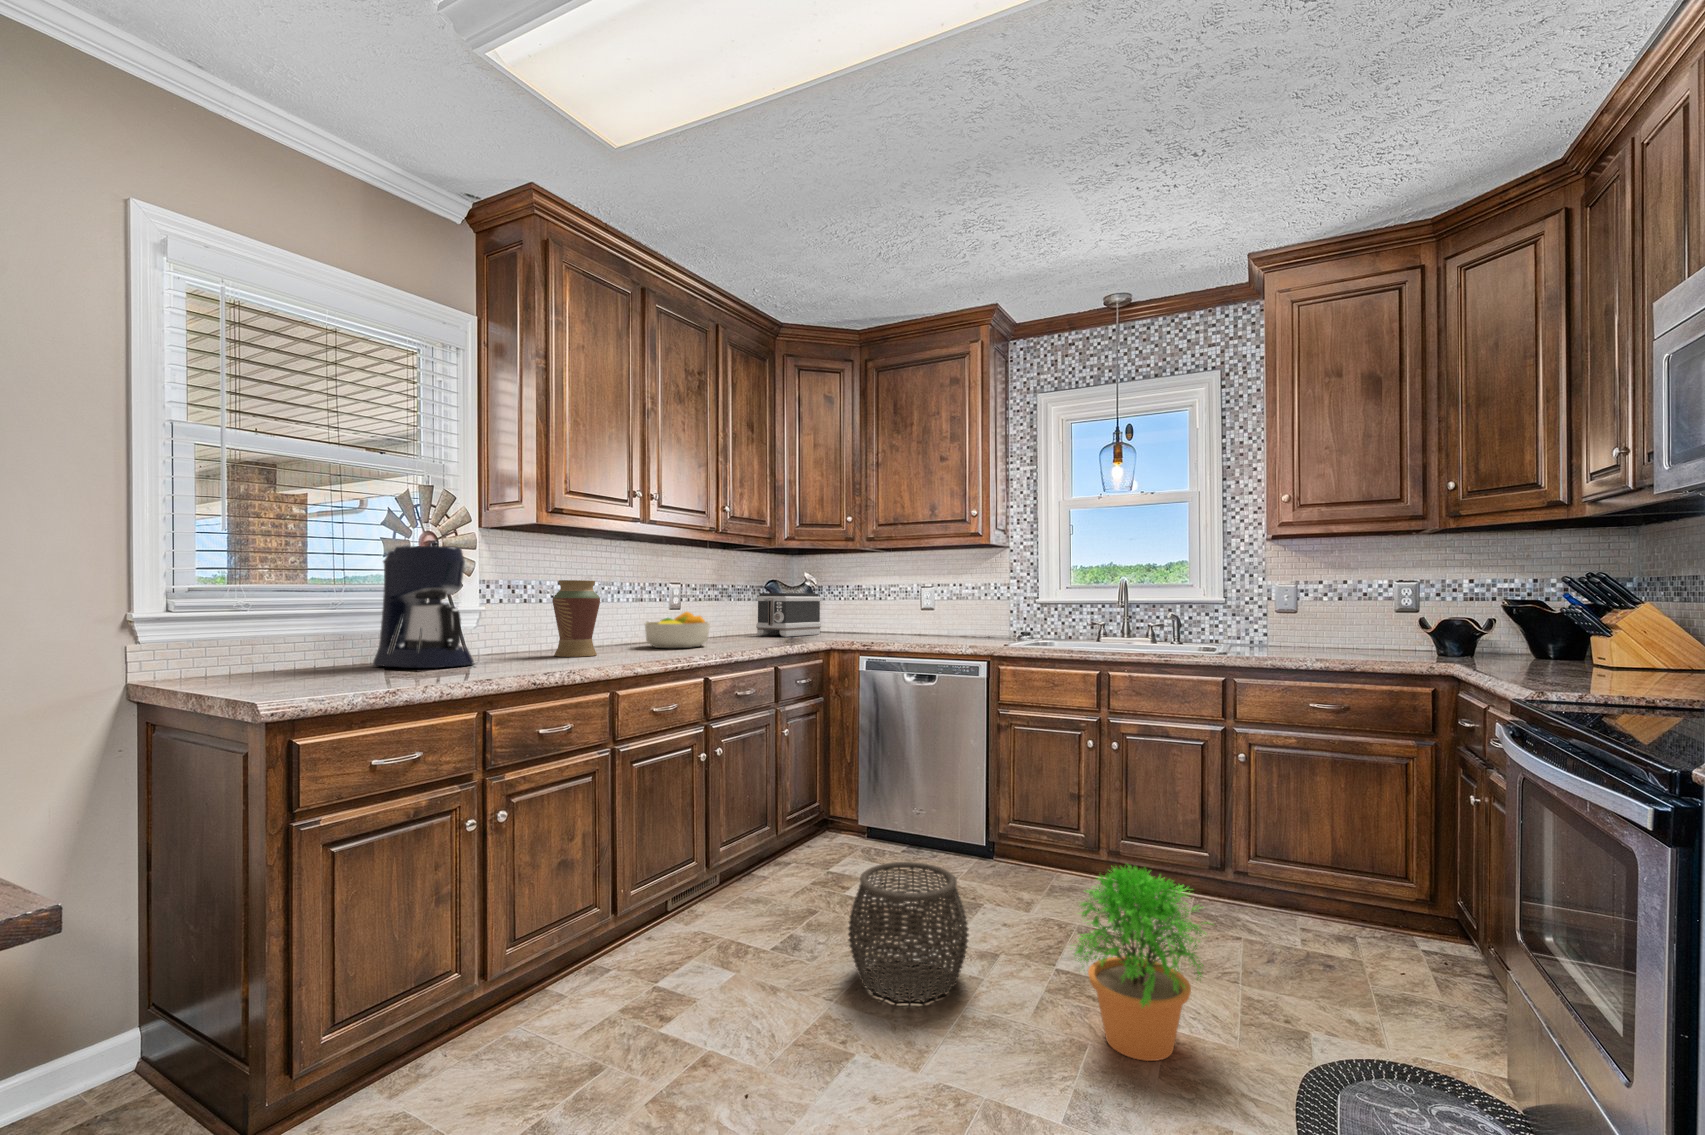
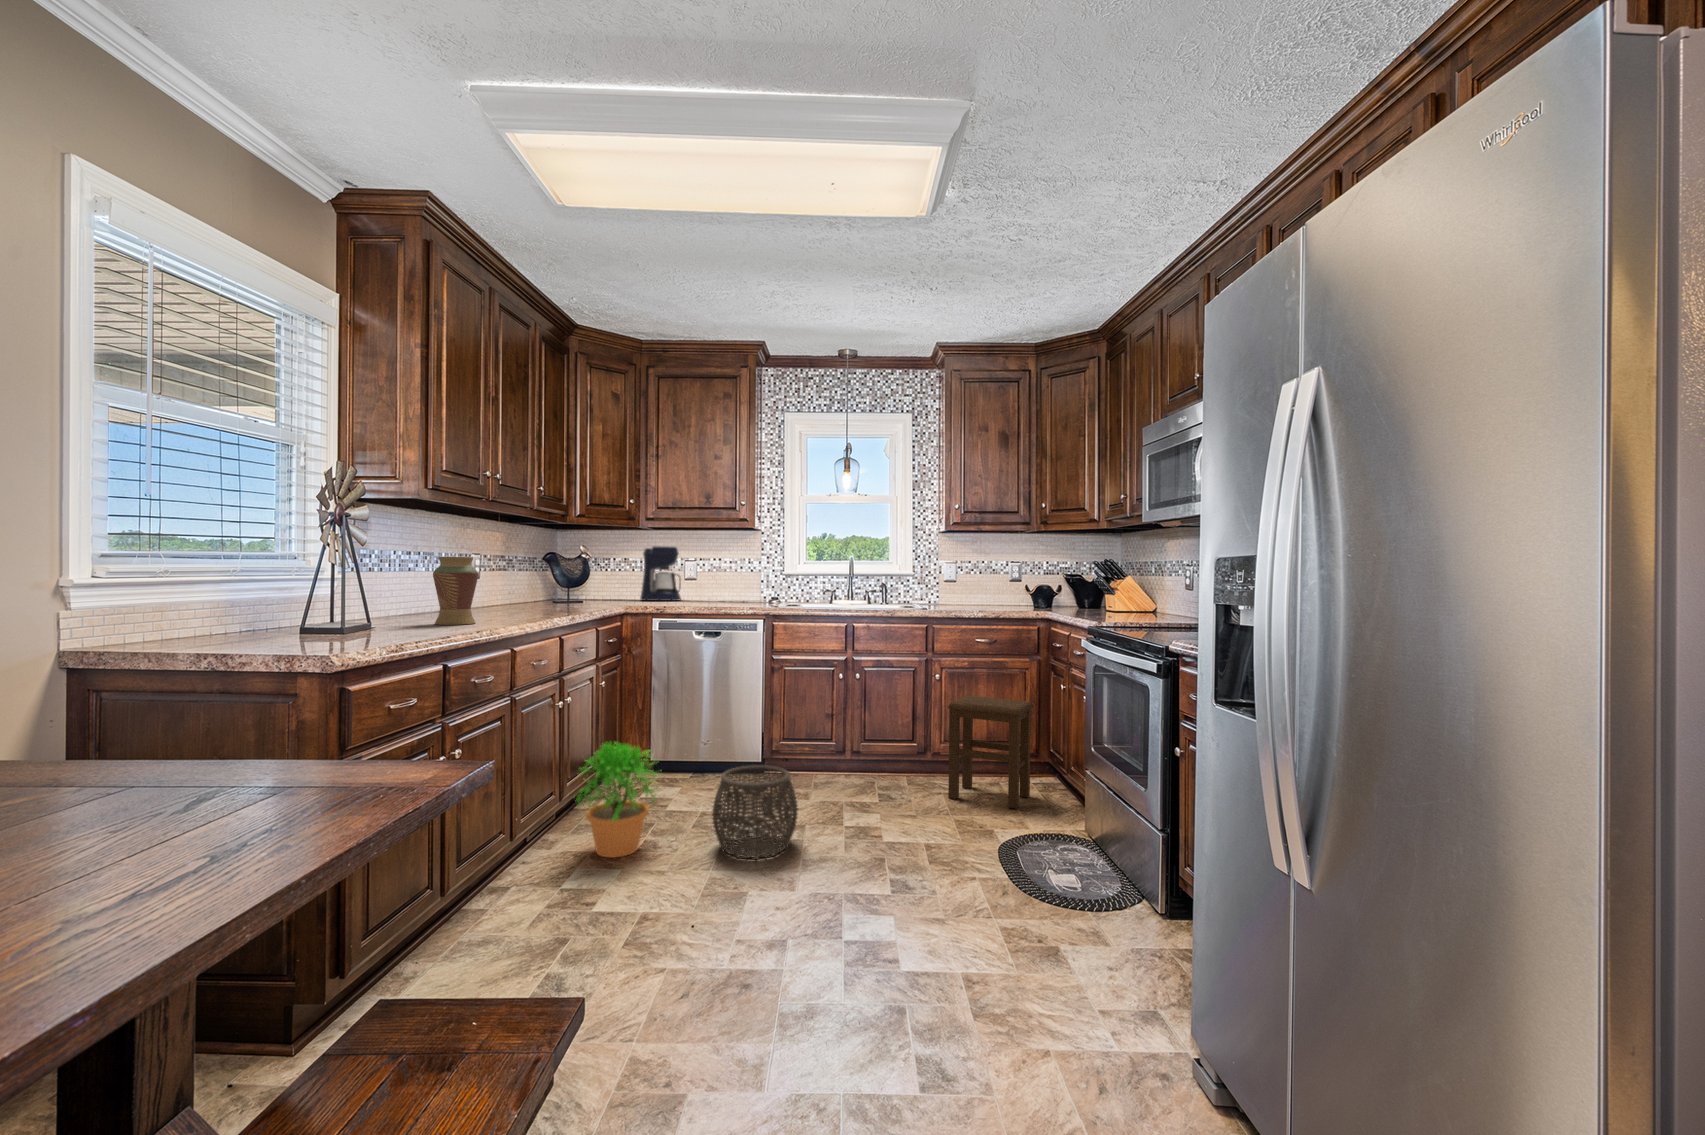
coffee maker: present [373,546,474,668] -> present [640,546,681,601]
toaster: present [756,593,821,637] -> none [549,566,603,604]
fruit bowl: present [645,612,710,648] -> none [485,583,549,616]
stool: none [1245,792,1410,1000] -> present [948,696,1033,809]
potted plant: present [1075,865,1206,1061] -> present [577,742,658,857]

